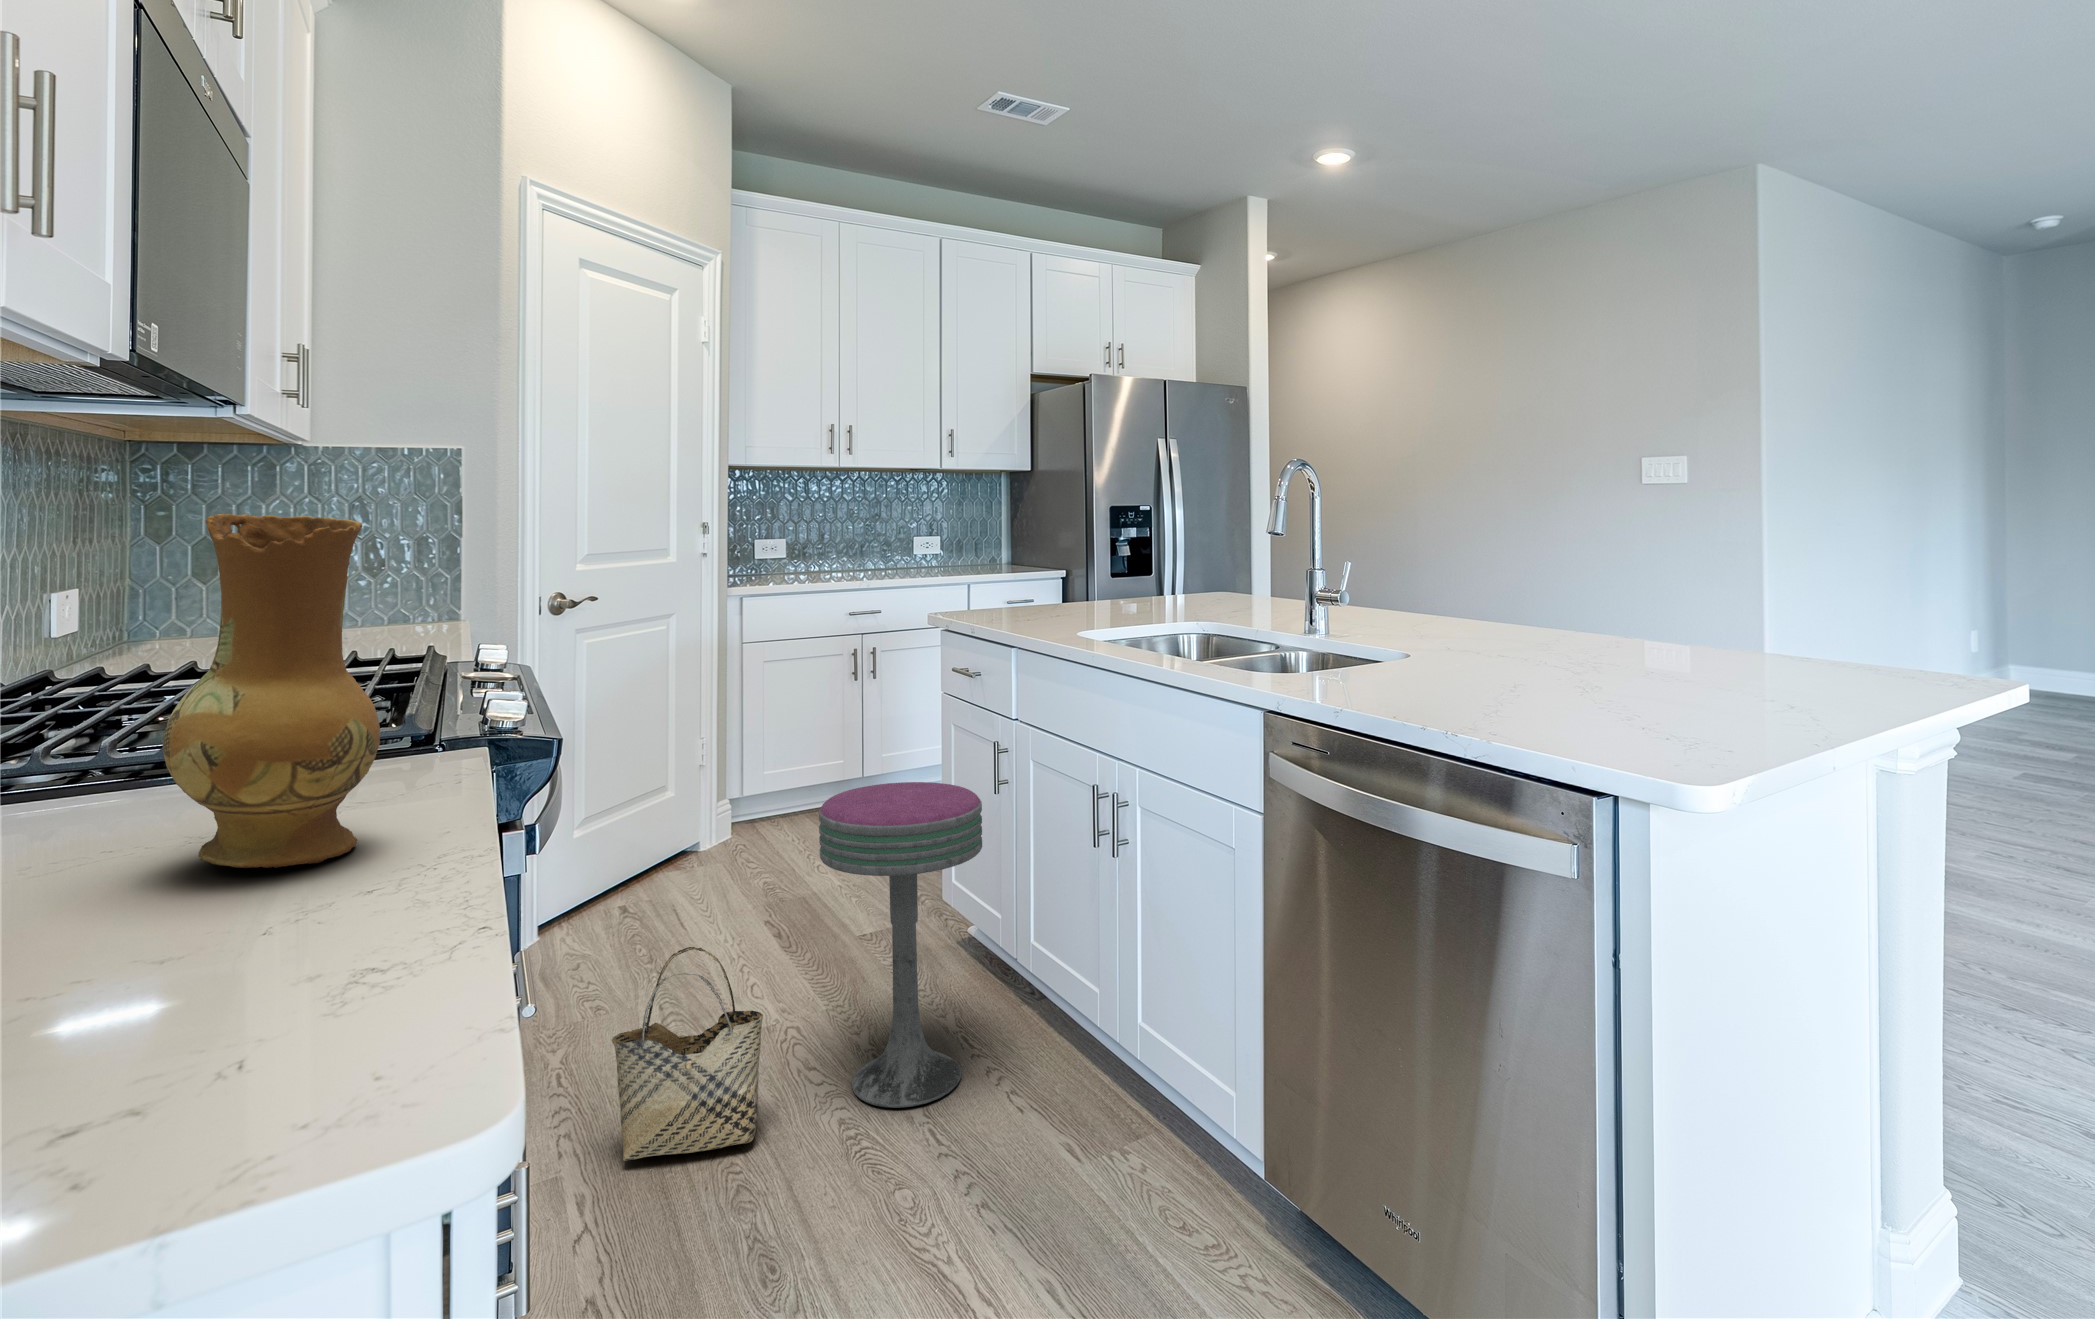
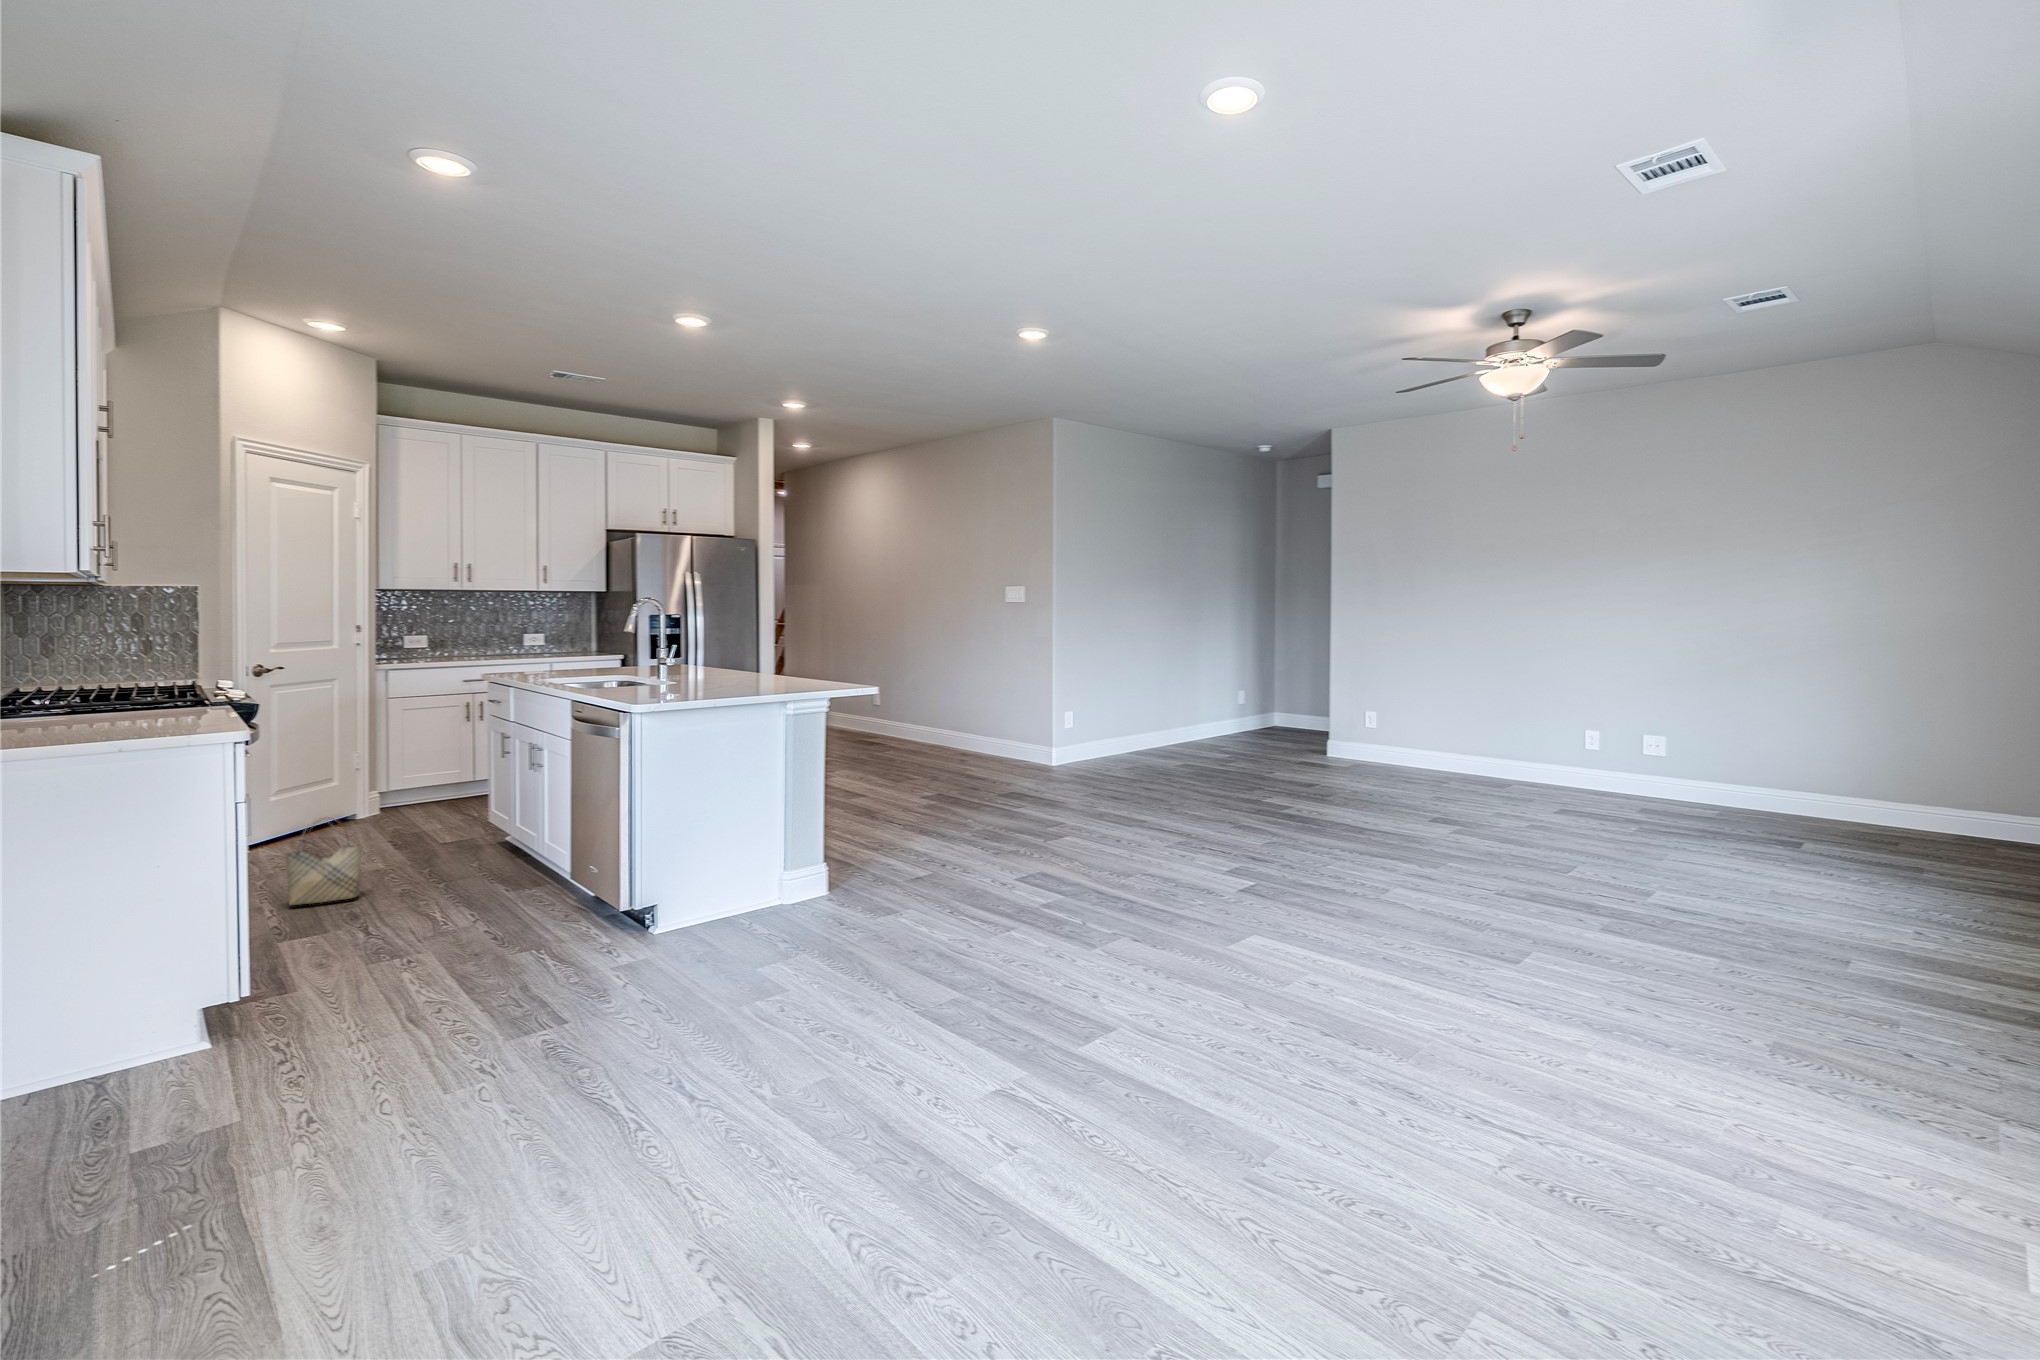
ceramic jug: present [163,514,380,868] -> none [149,634,209,722]
bar stool: present [819,782,982,1108] -> none [395,747,482,887]

